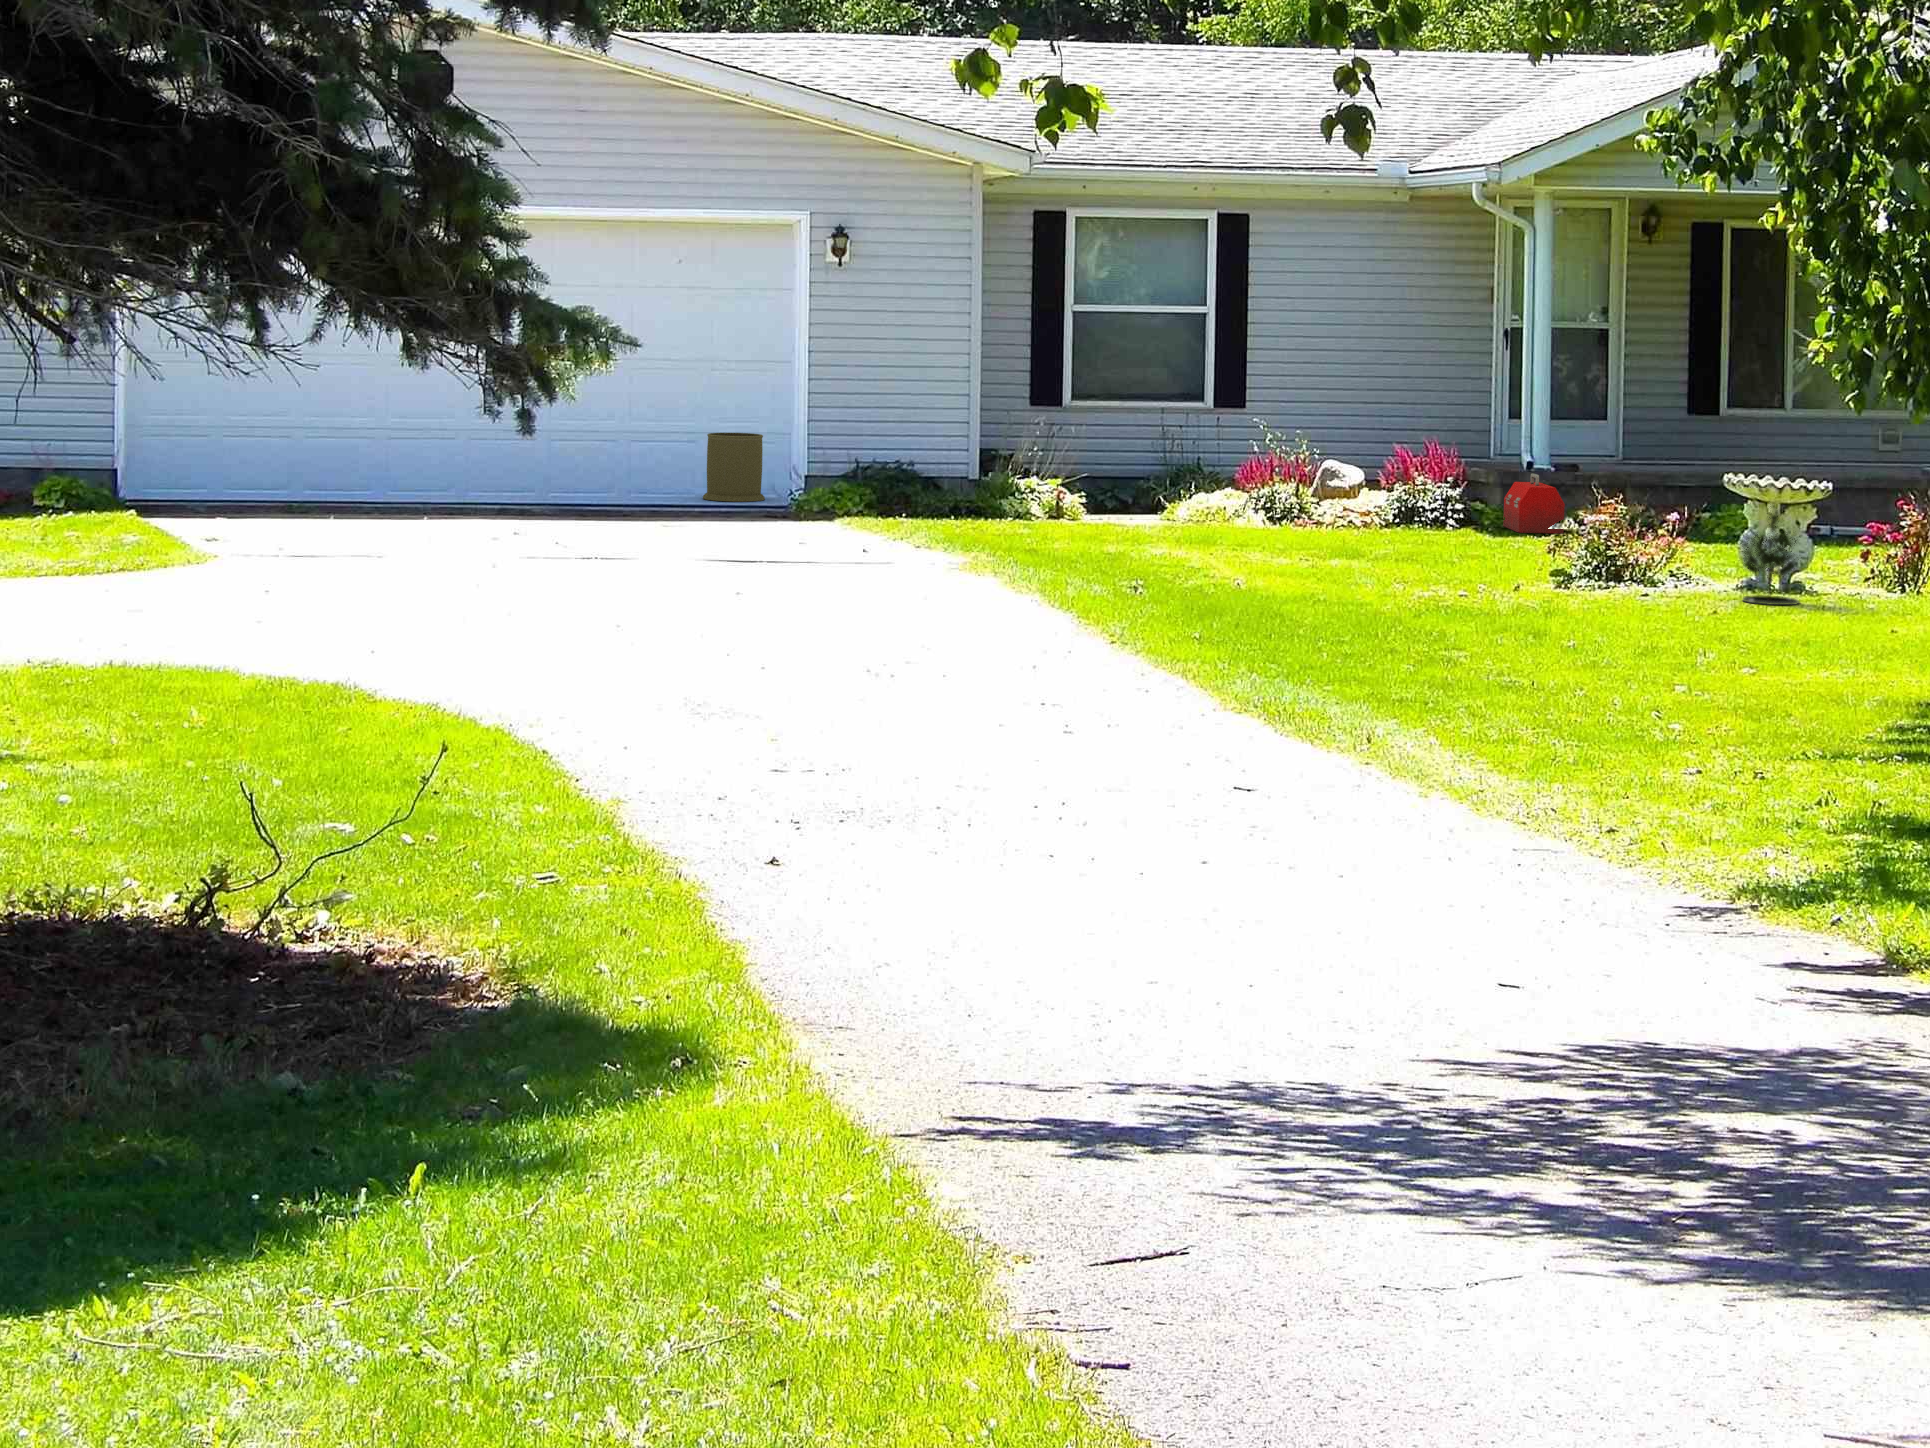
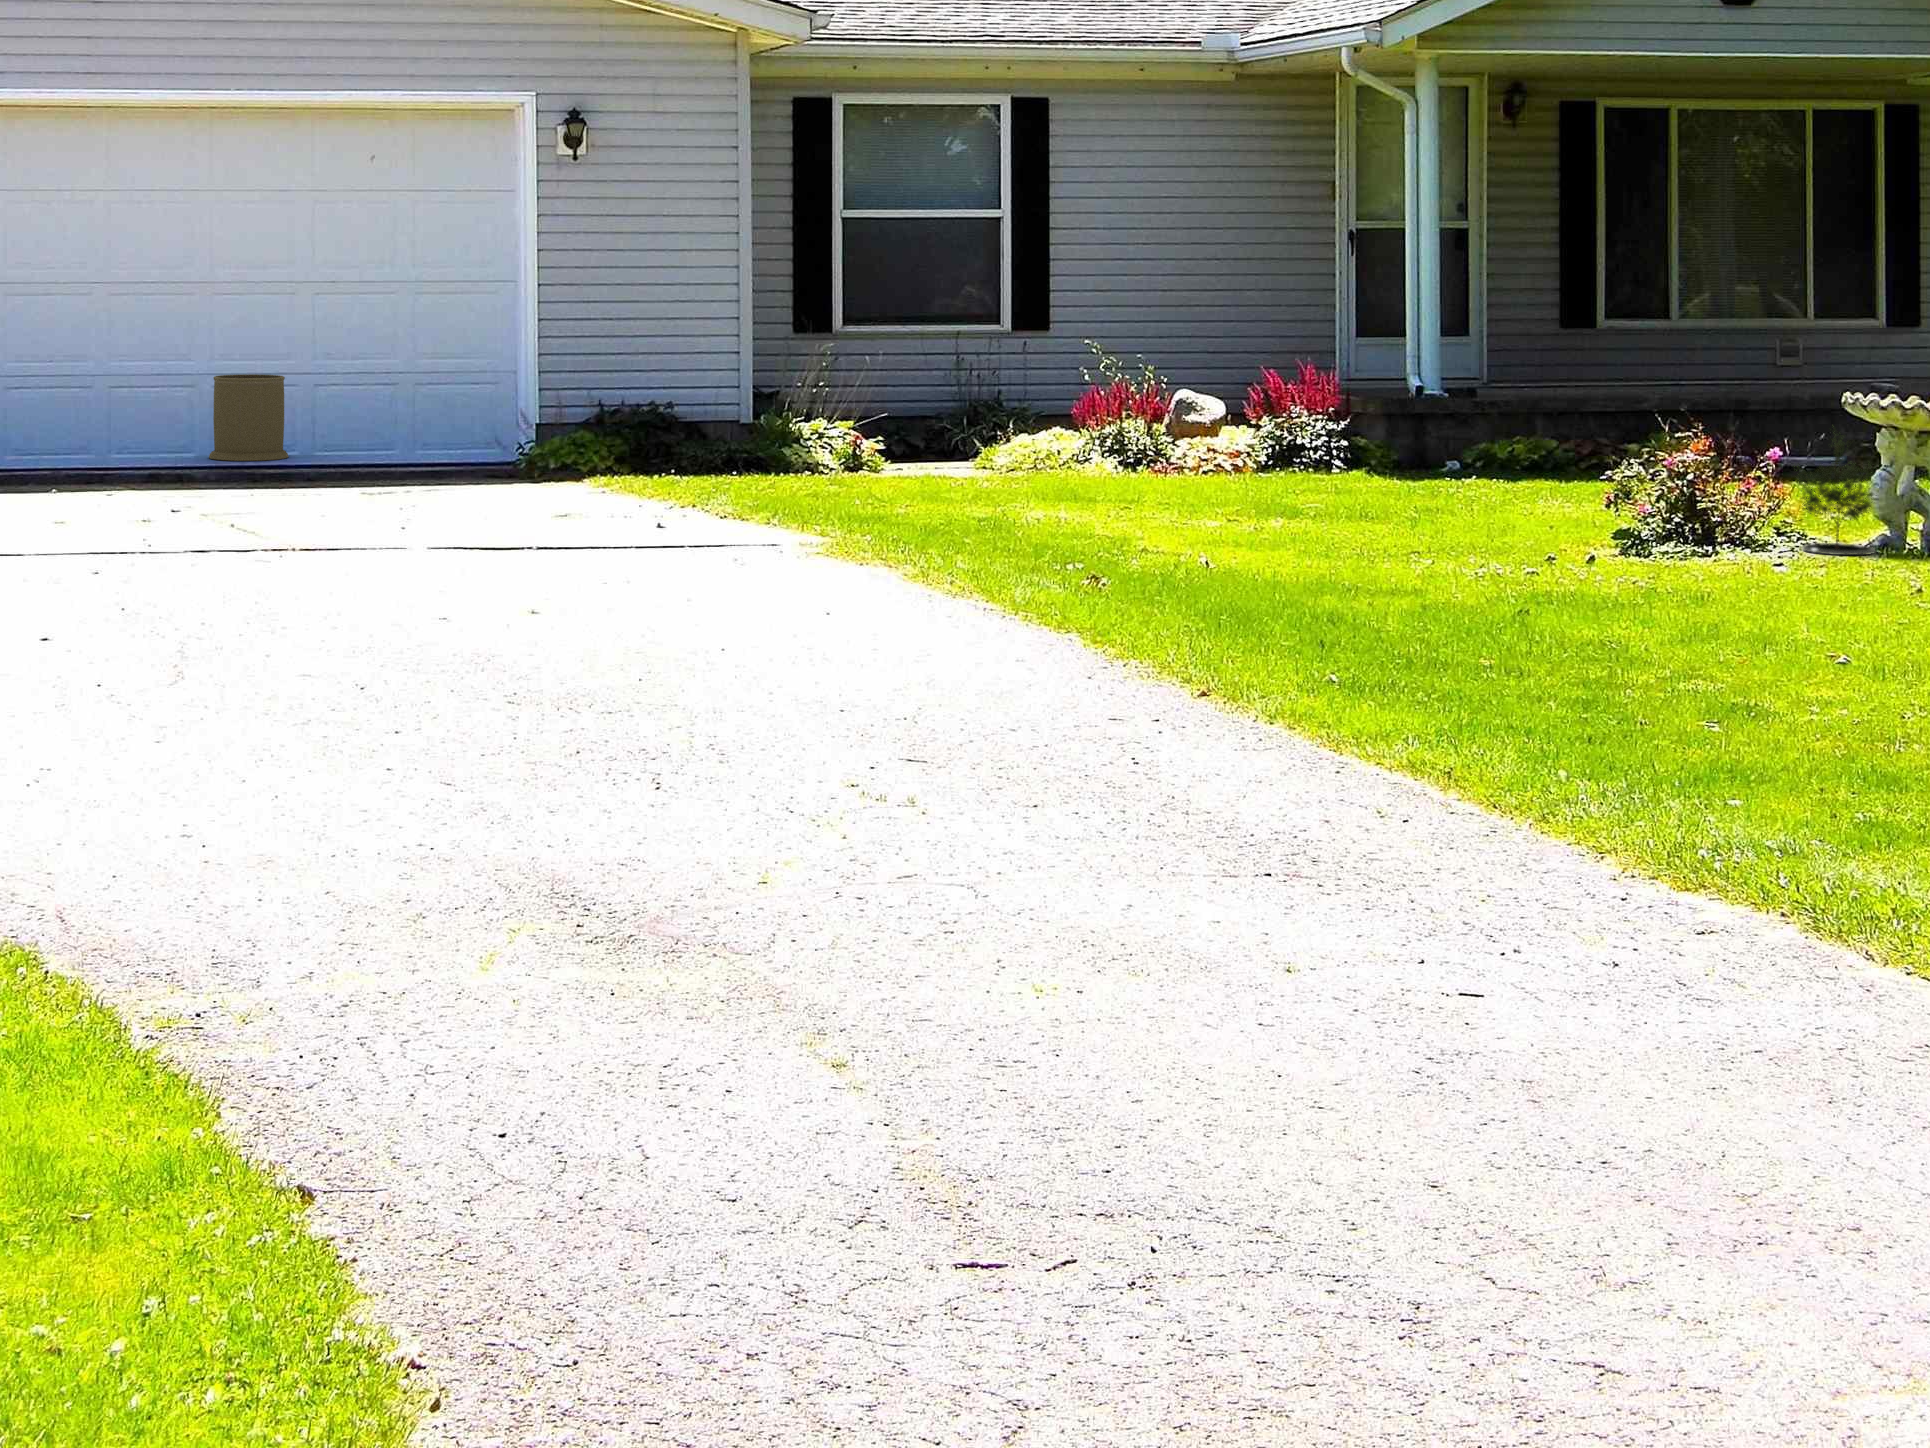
trash can: present [703,433,765,502] -> present [209,374,289,461]
toolbox: present [1503,473,1565,533] -> none [1396,400,1478,472]

